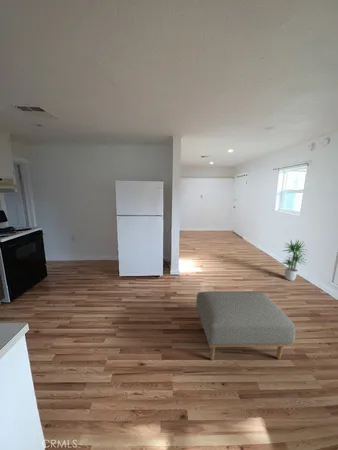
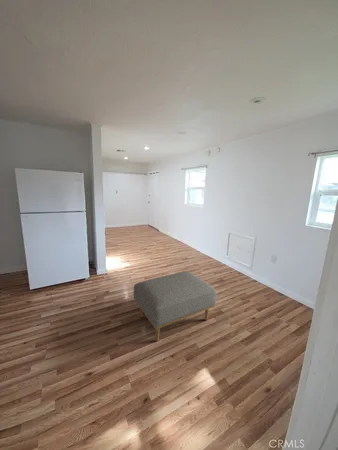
potted plant: present [283,240,305,281] -> none [191,224,212,259]

